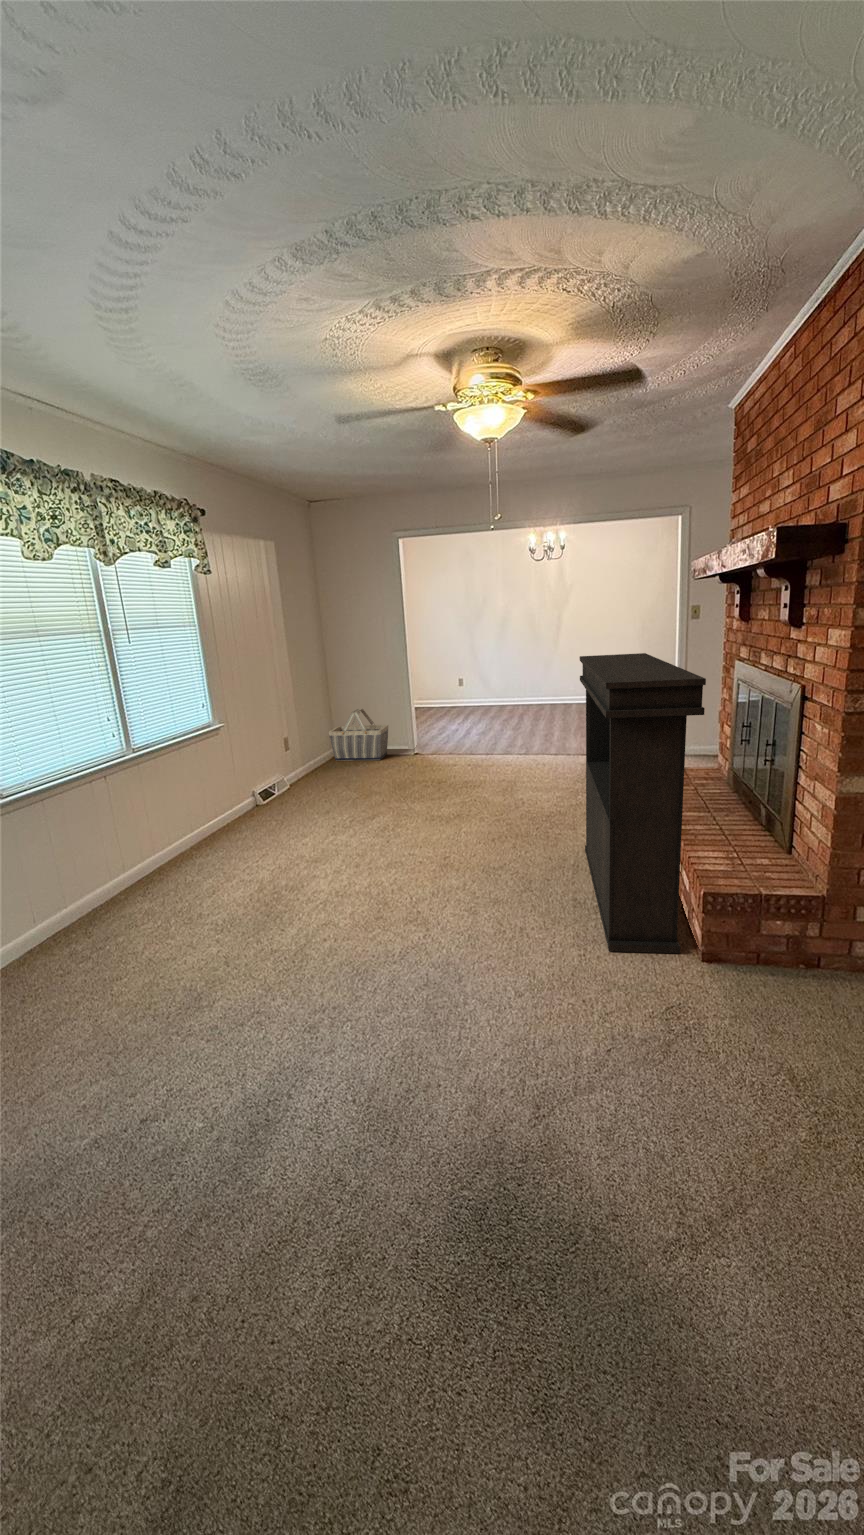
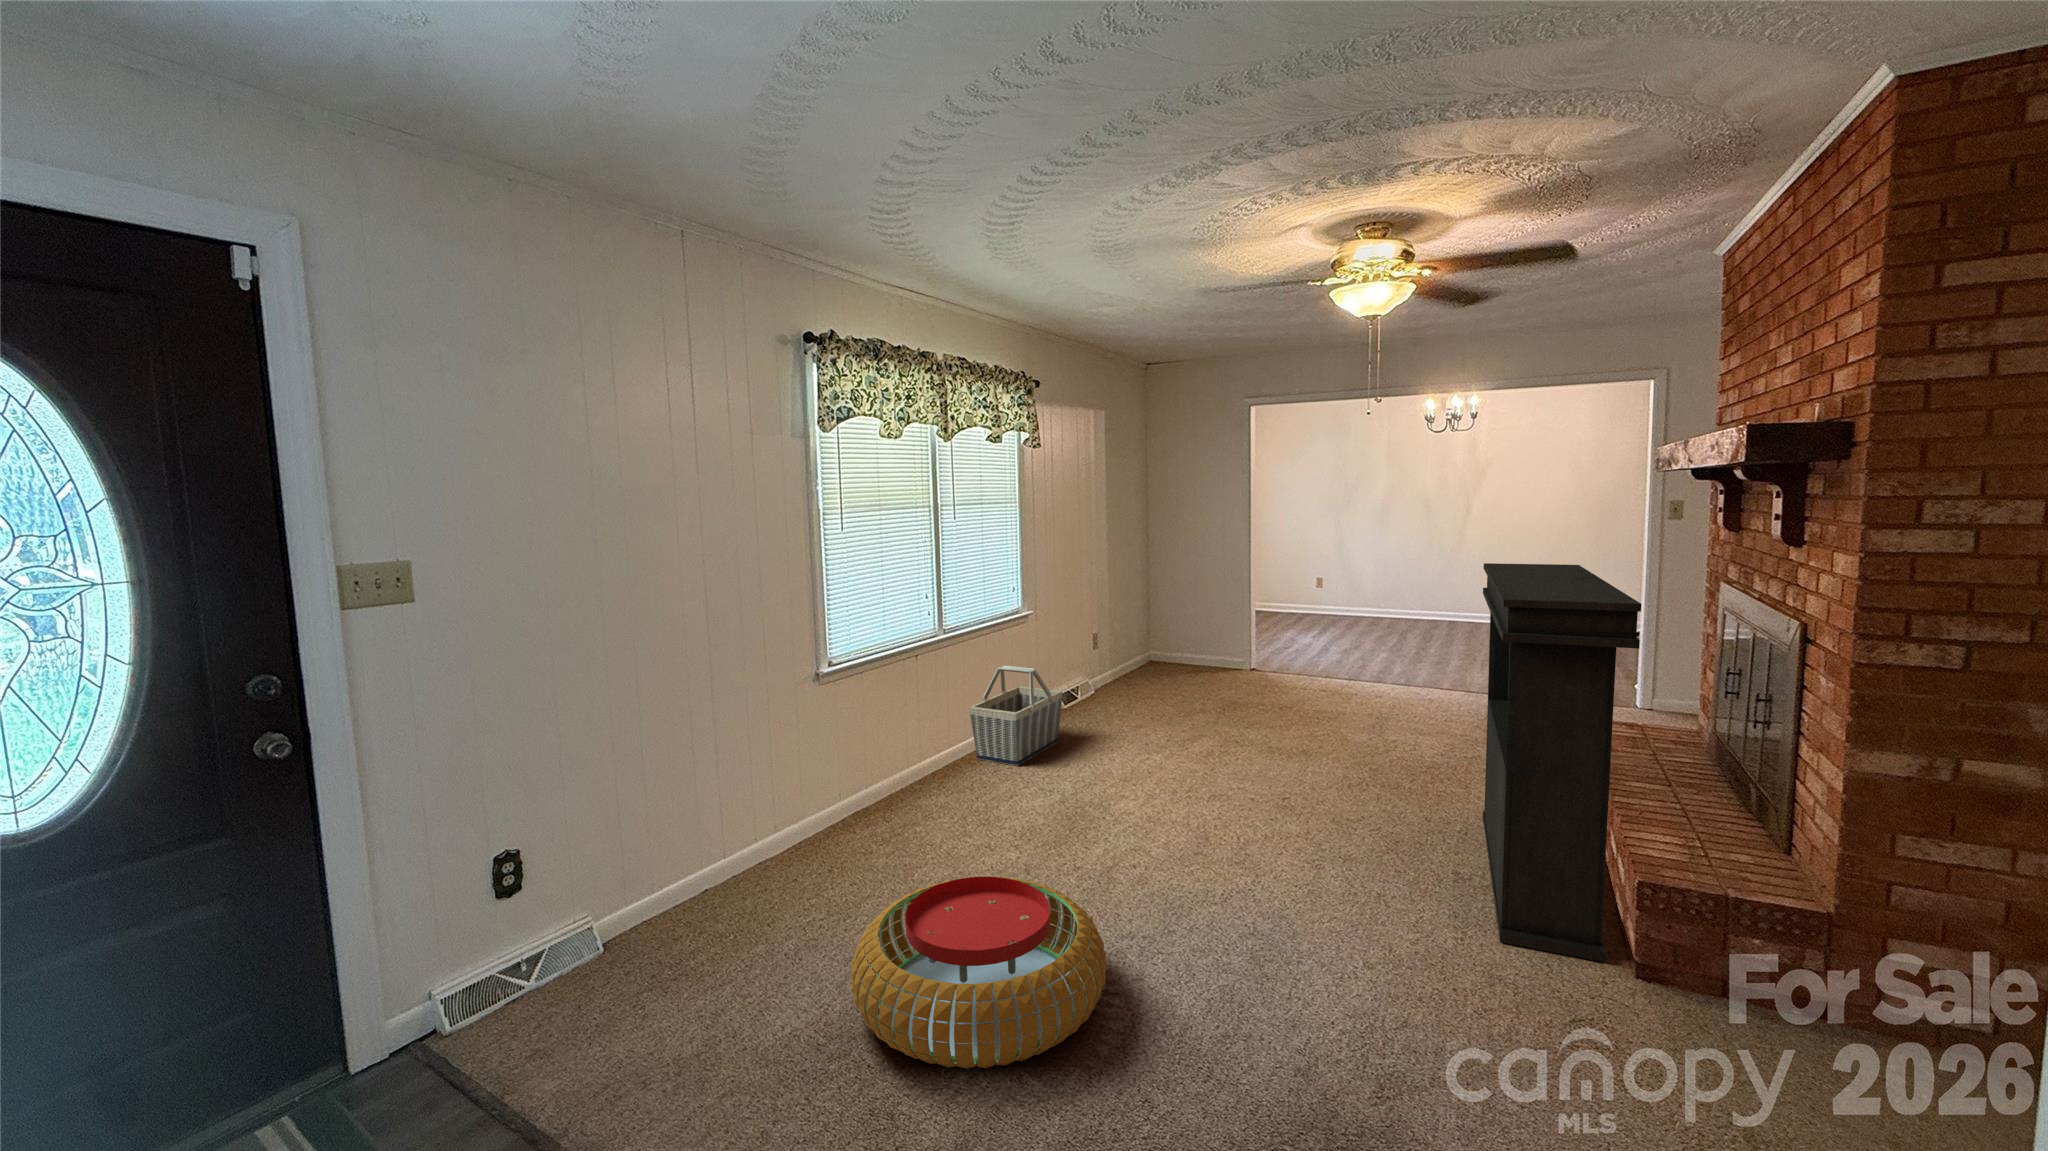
basket: present [329,709,388,761] -> present [969,666,1063,766]
pouf: none [23,981,297,1201] -> present [851,876,1106,1069]

